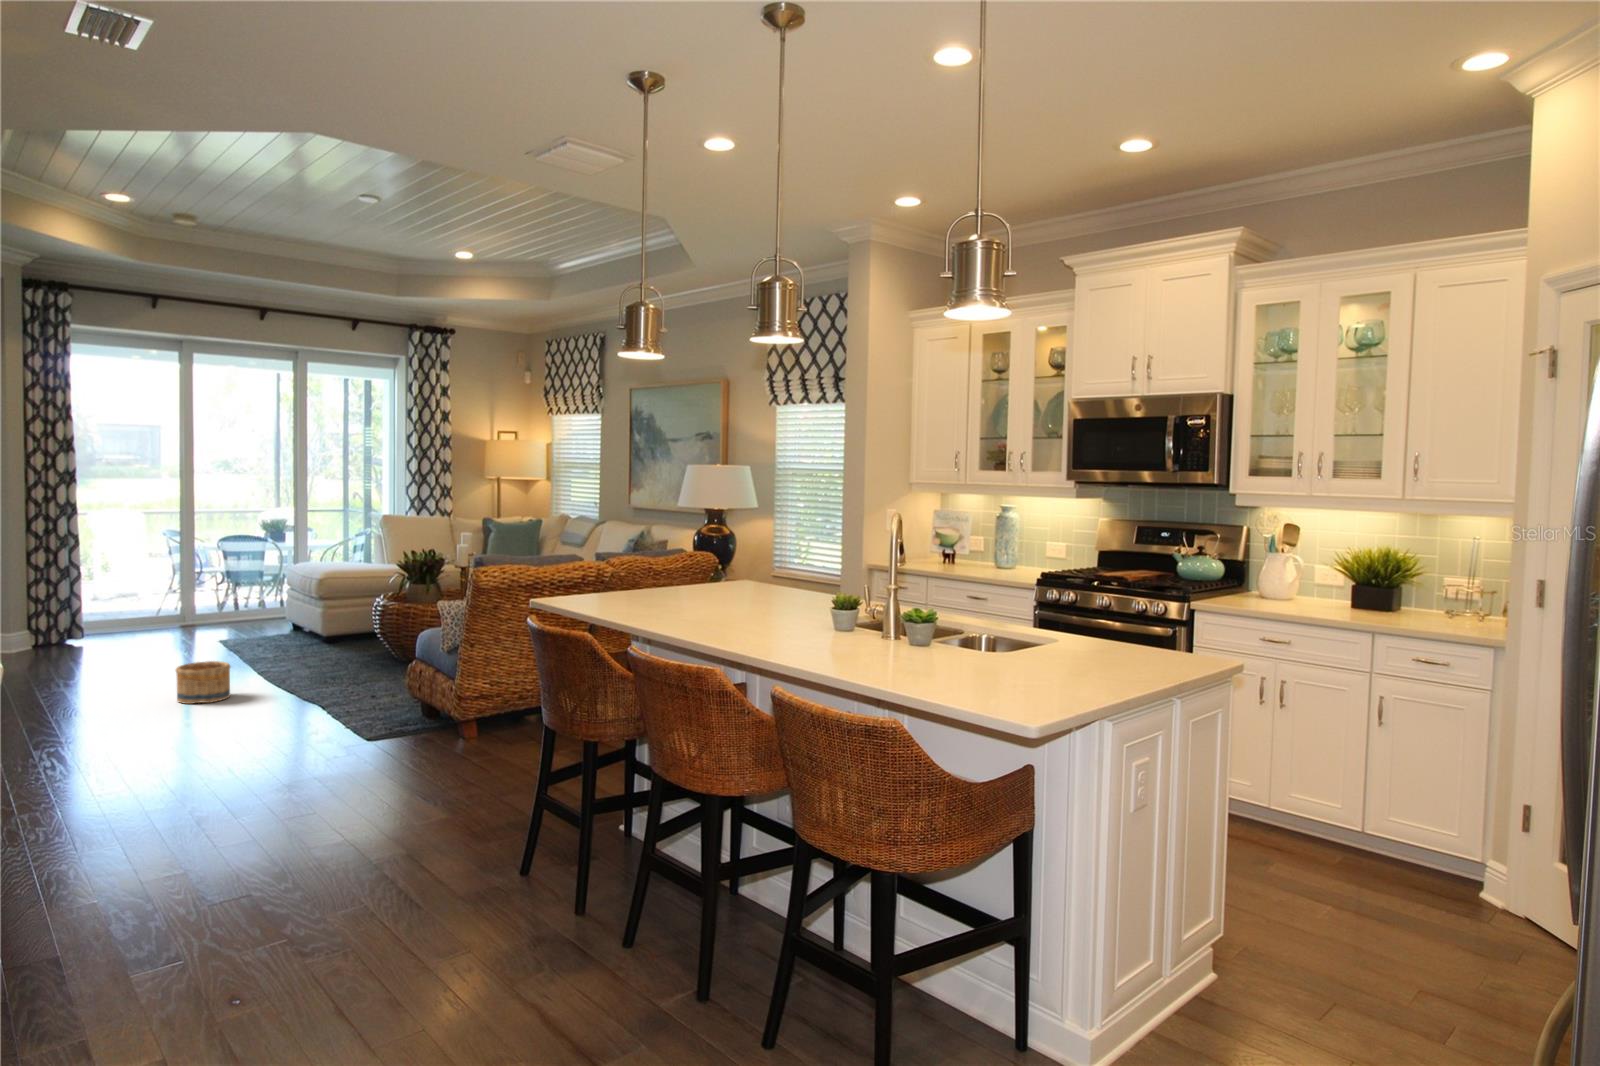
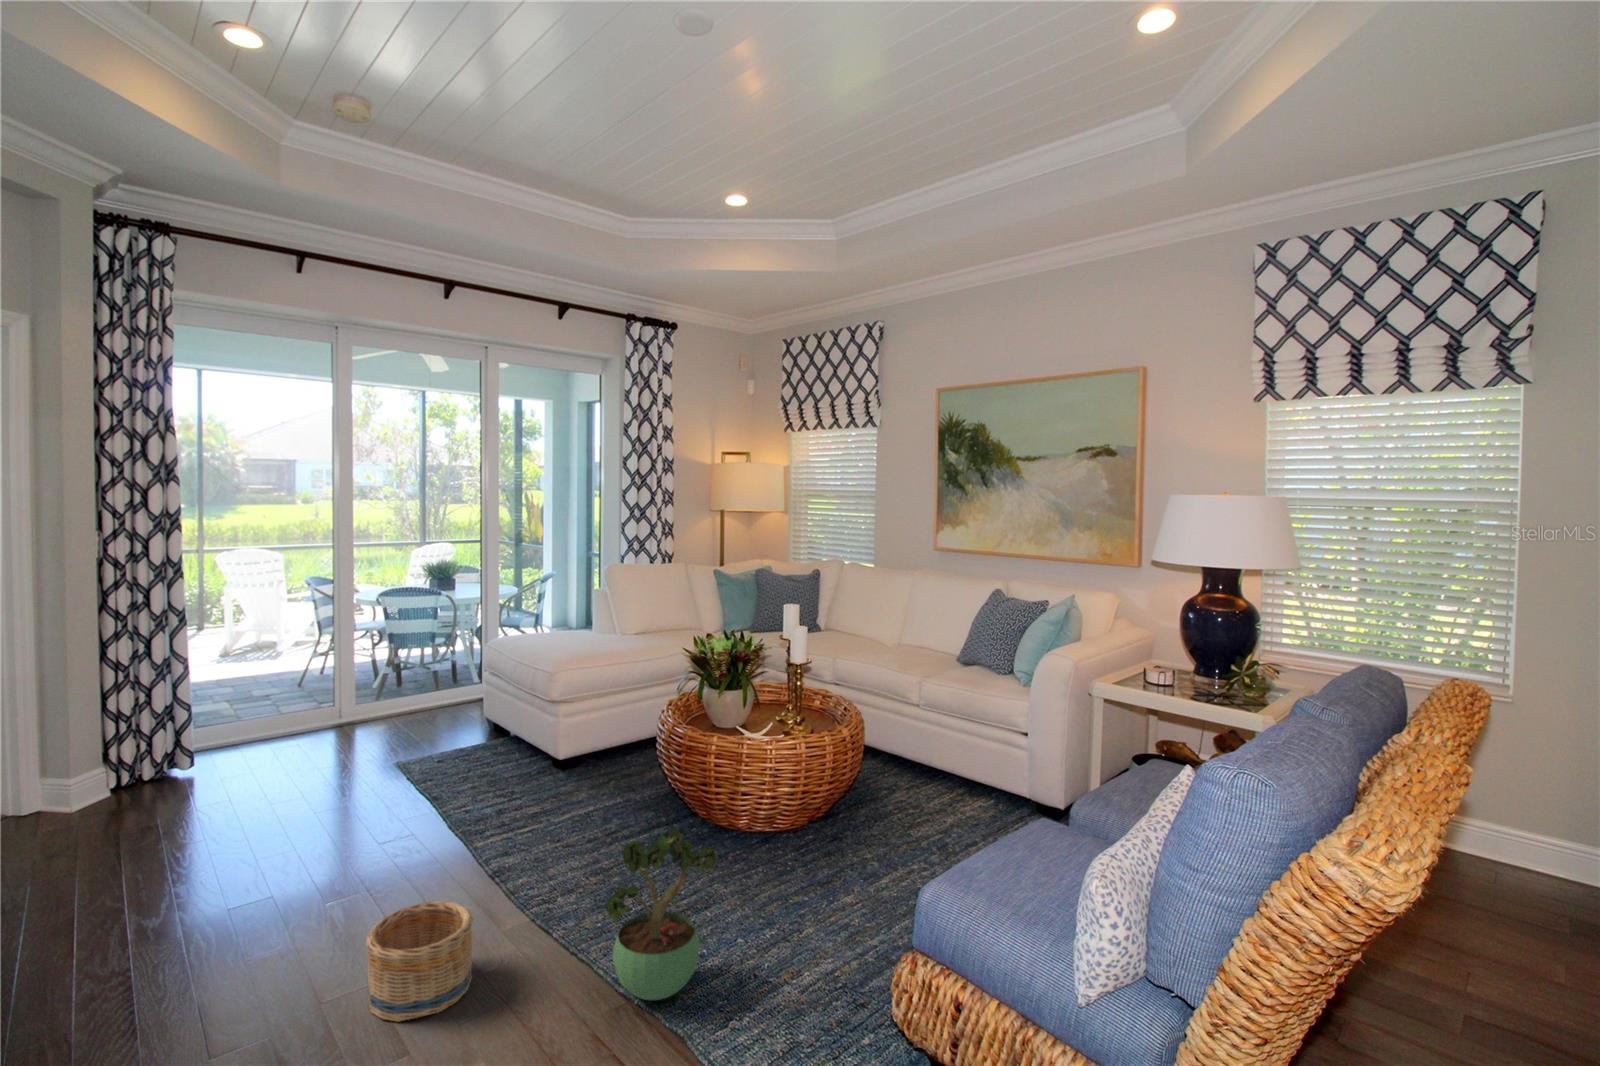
potted plant: none [290,618,351,702] -> present [605,828,718,1000]

